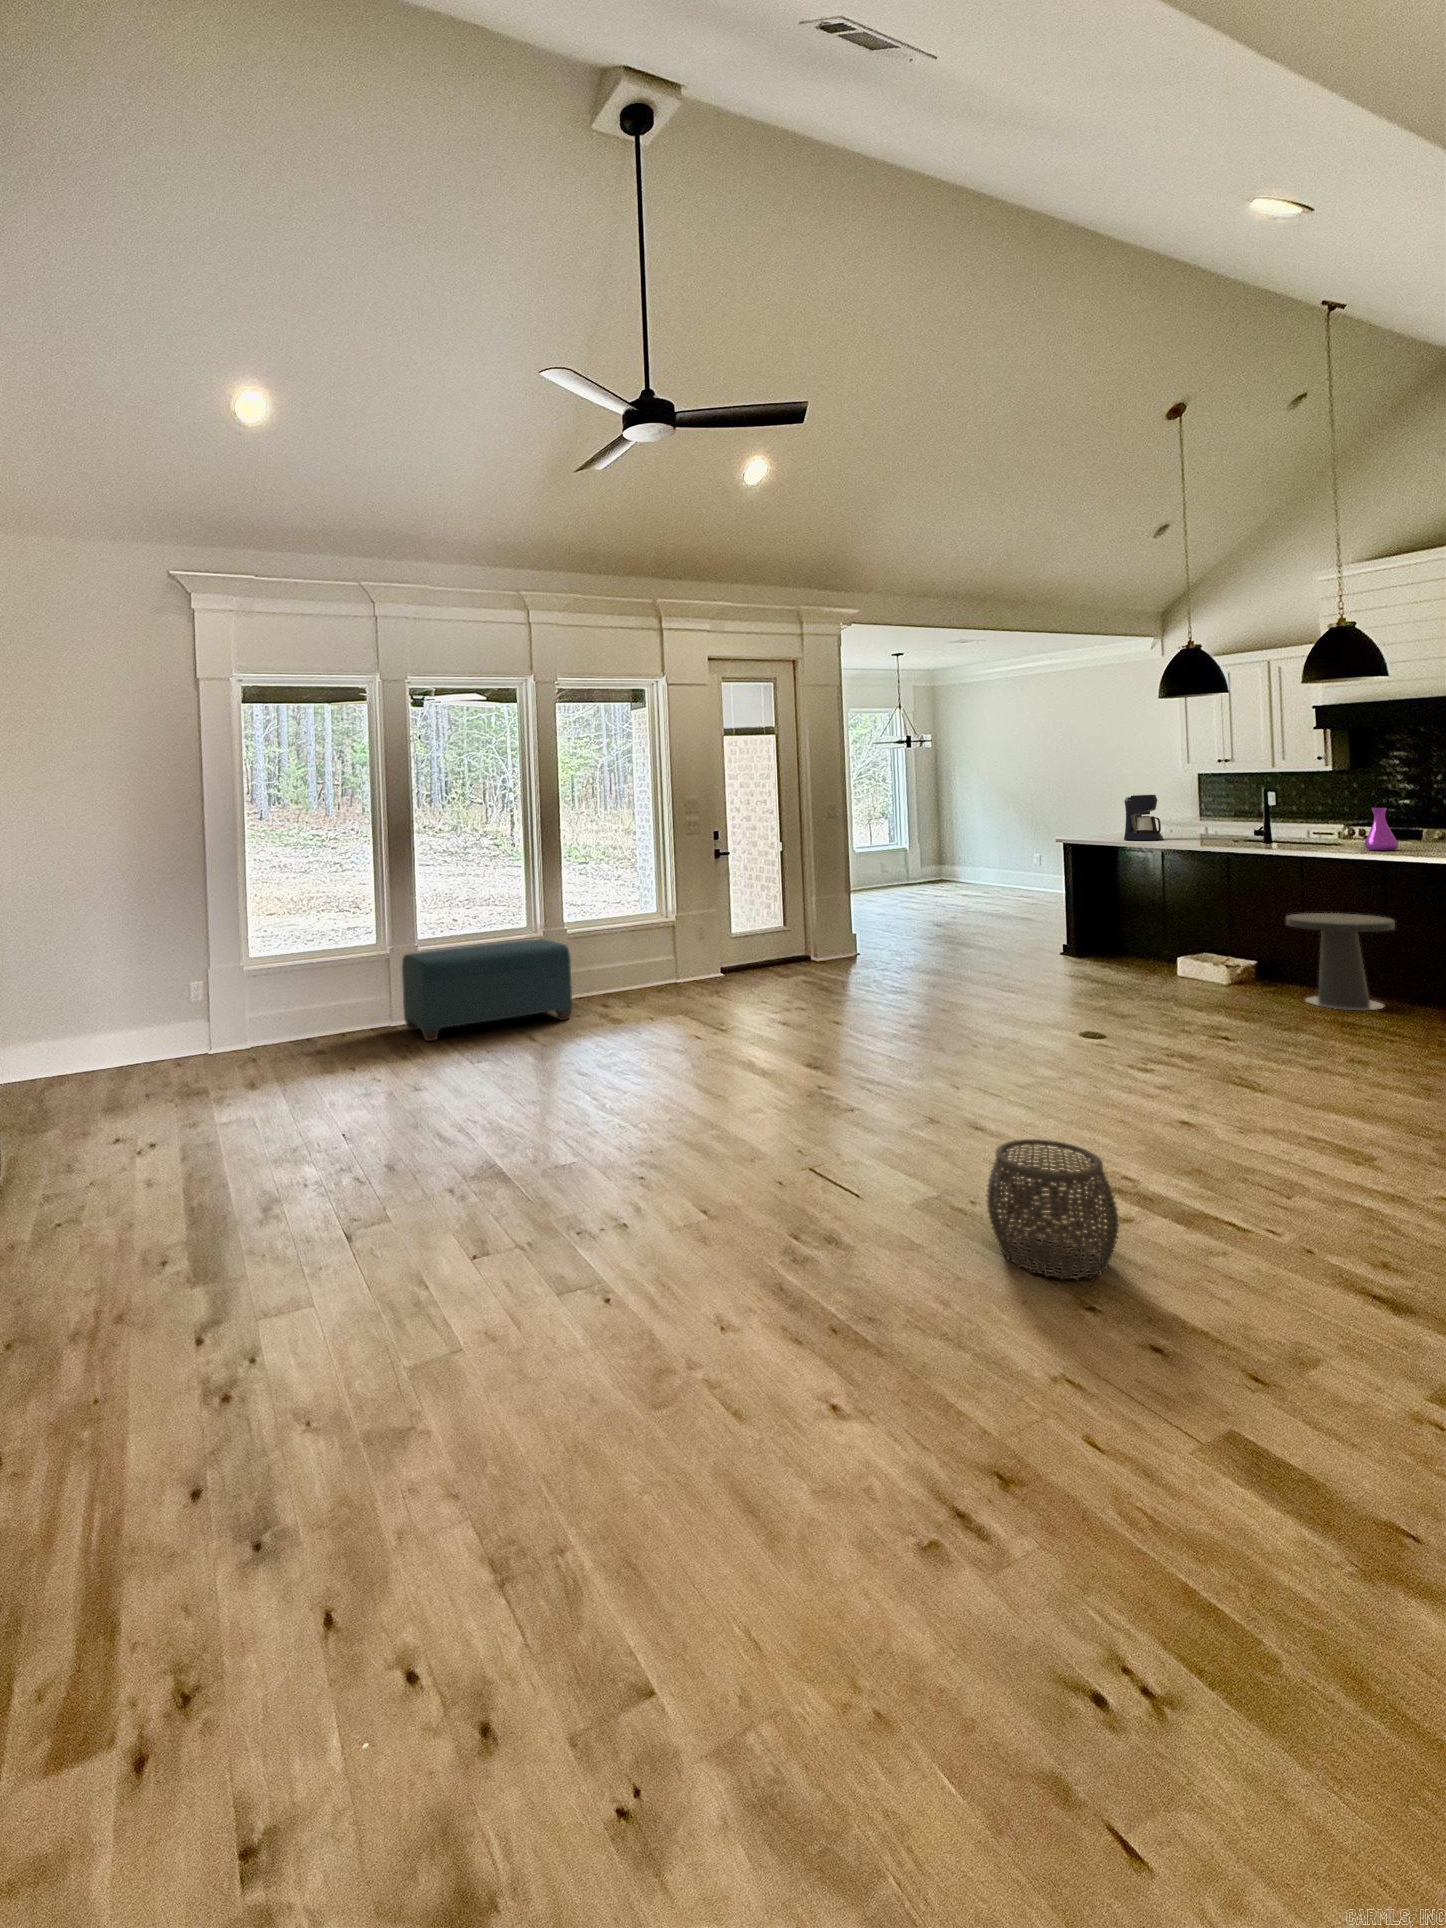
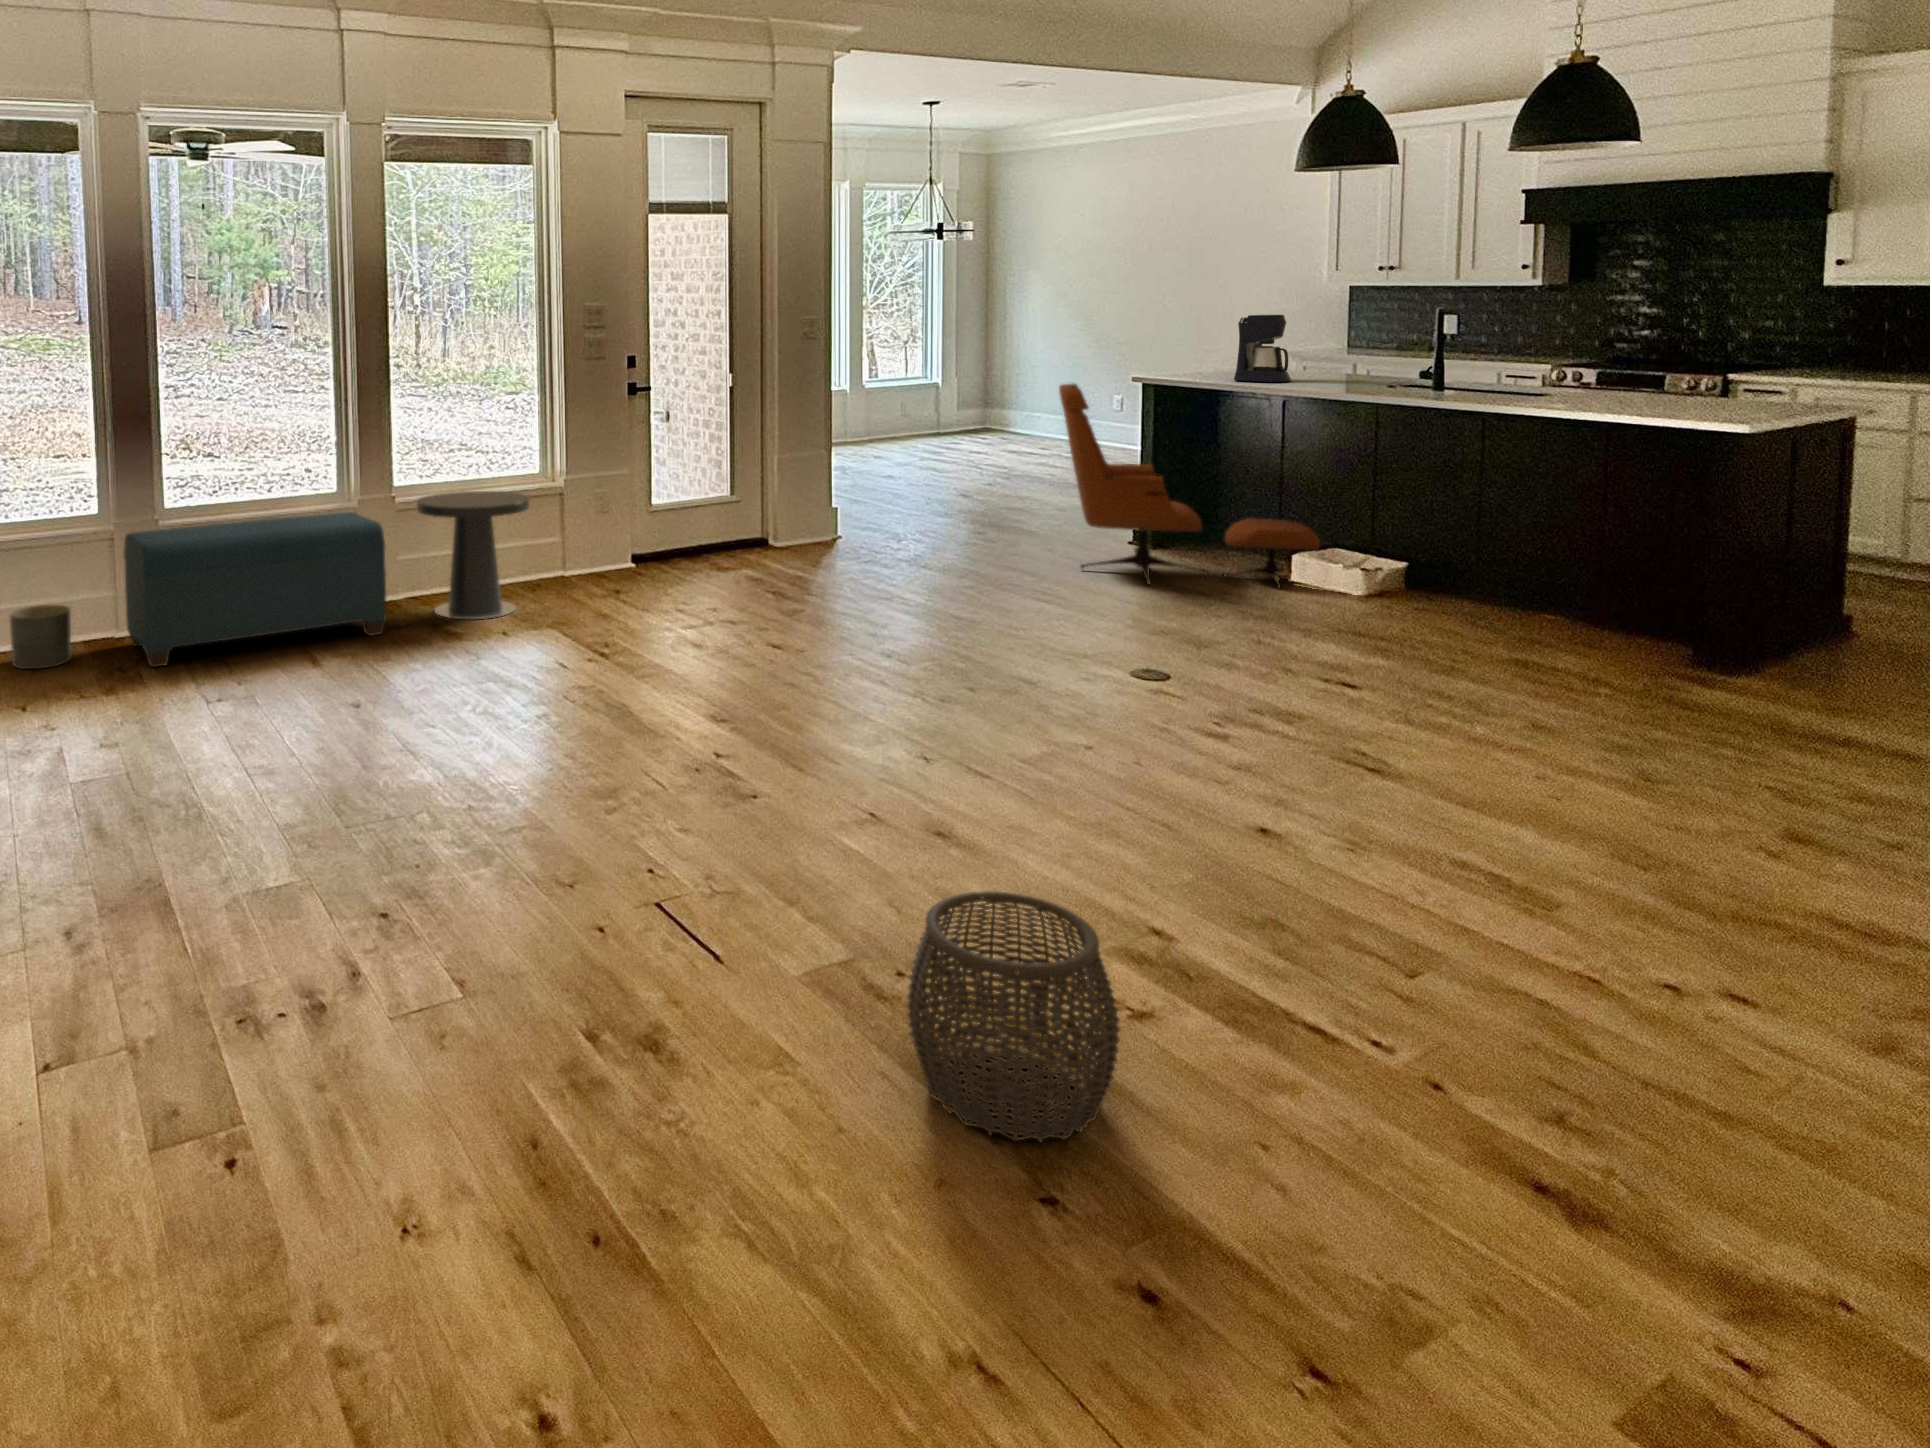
vase: present [1365,808,1398,851] -> none [1581,343,1631,407]
lounge chair: none [1006,844,1195,979] -> present [1059,383,1320,589]
side table: present [1286,913,1395,1010] -> present [417,491,529,619]
planter: none [334,1002,372,1044] -> present [10,605,71,669]

